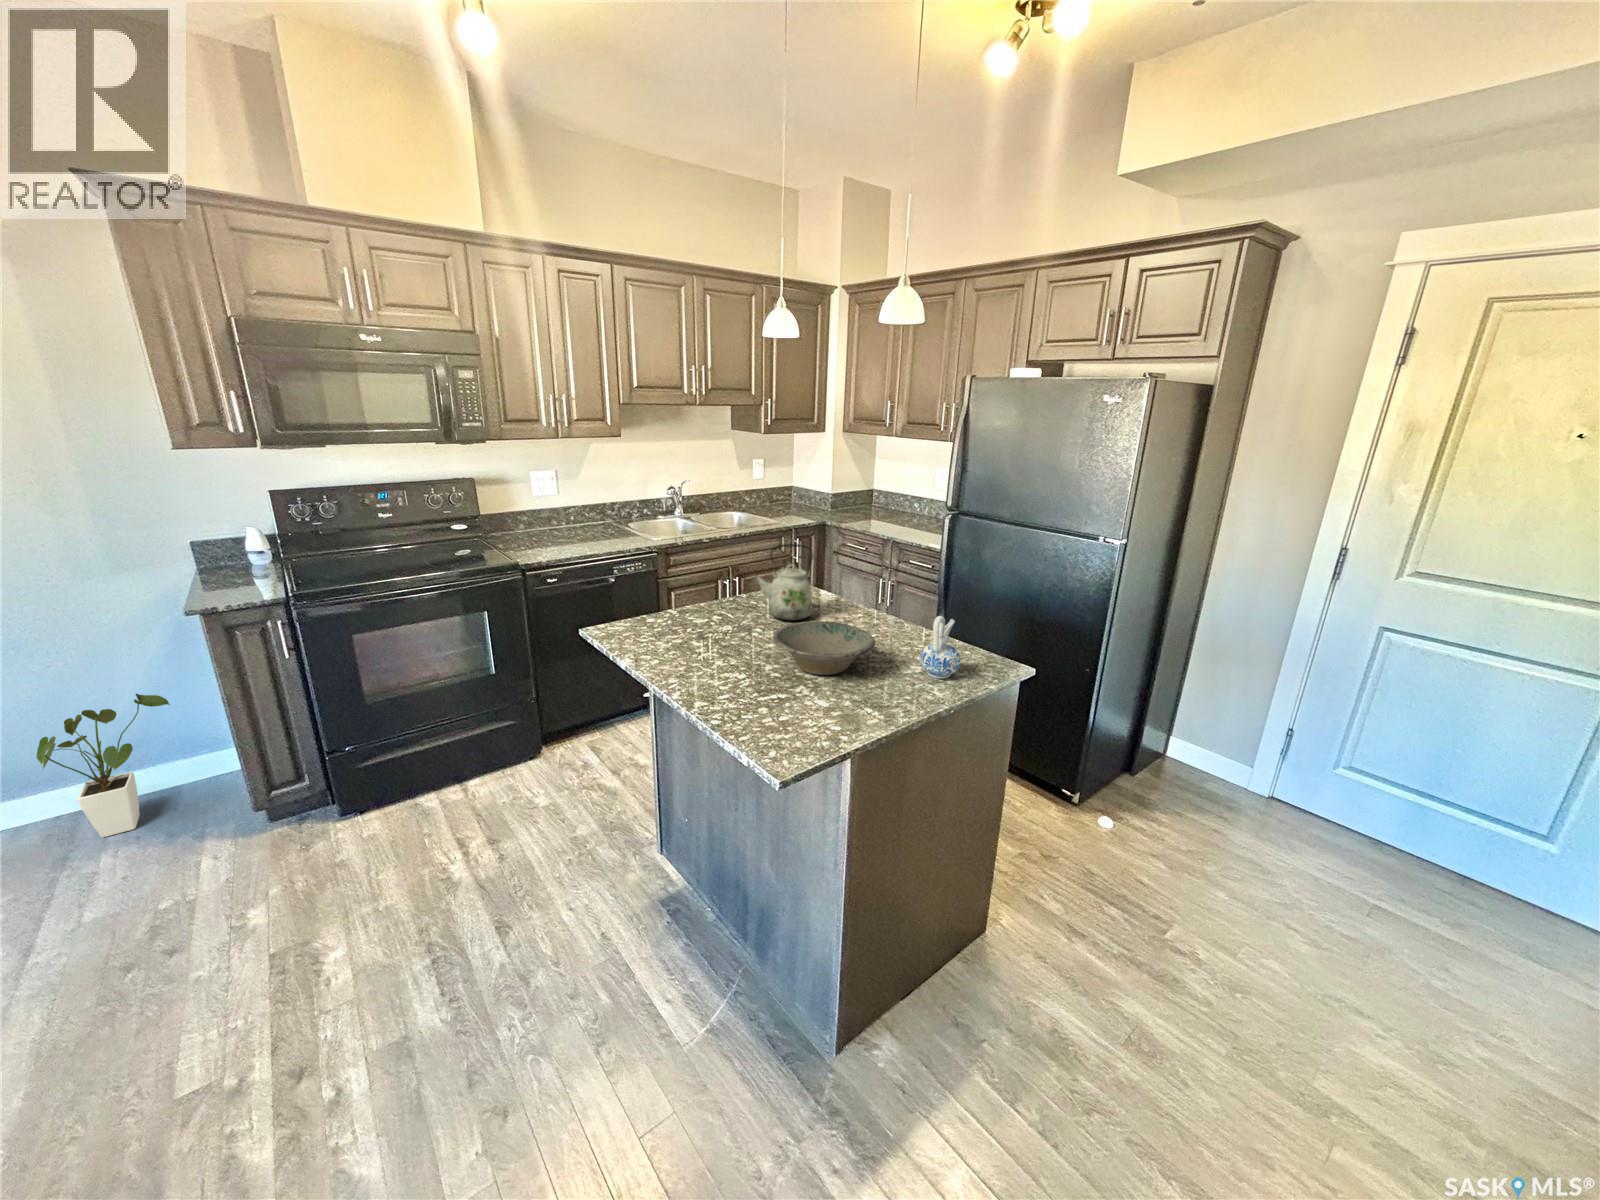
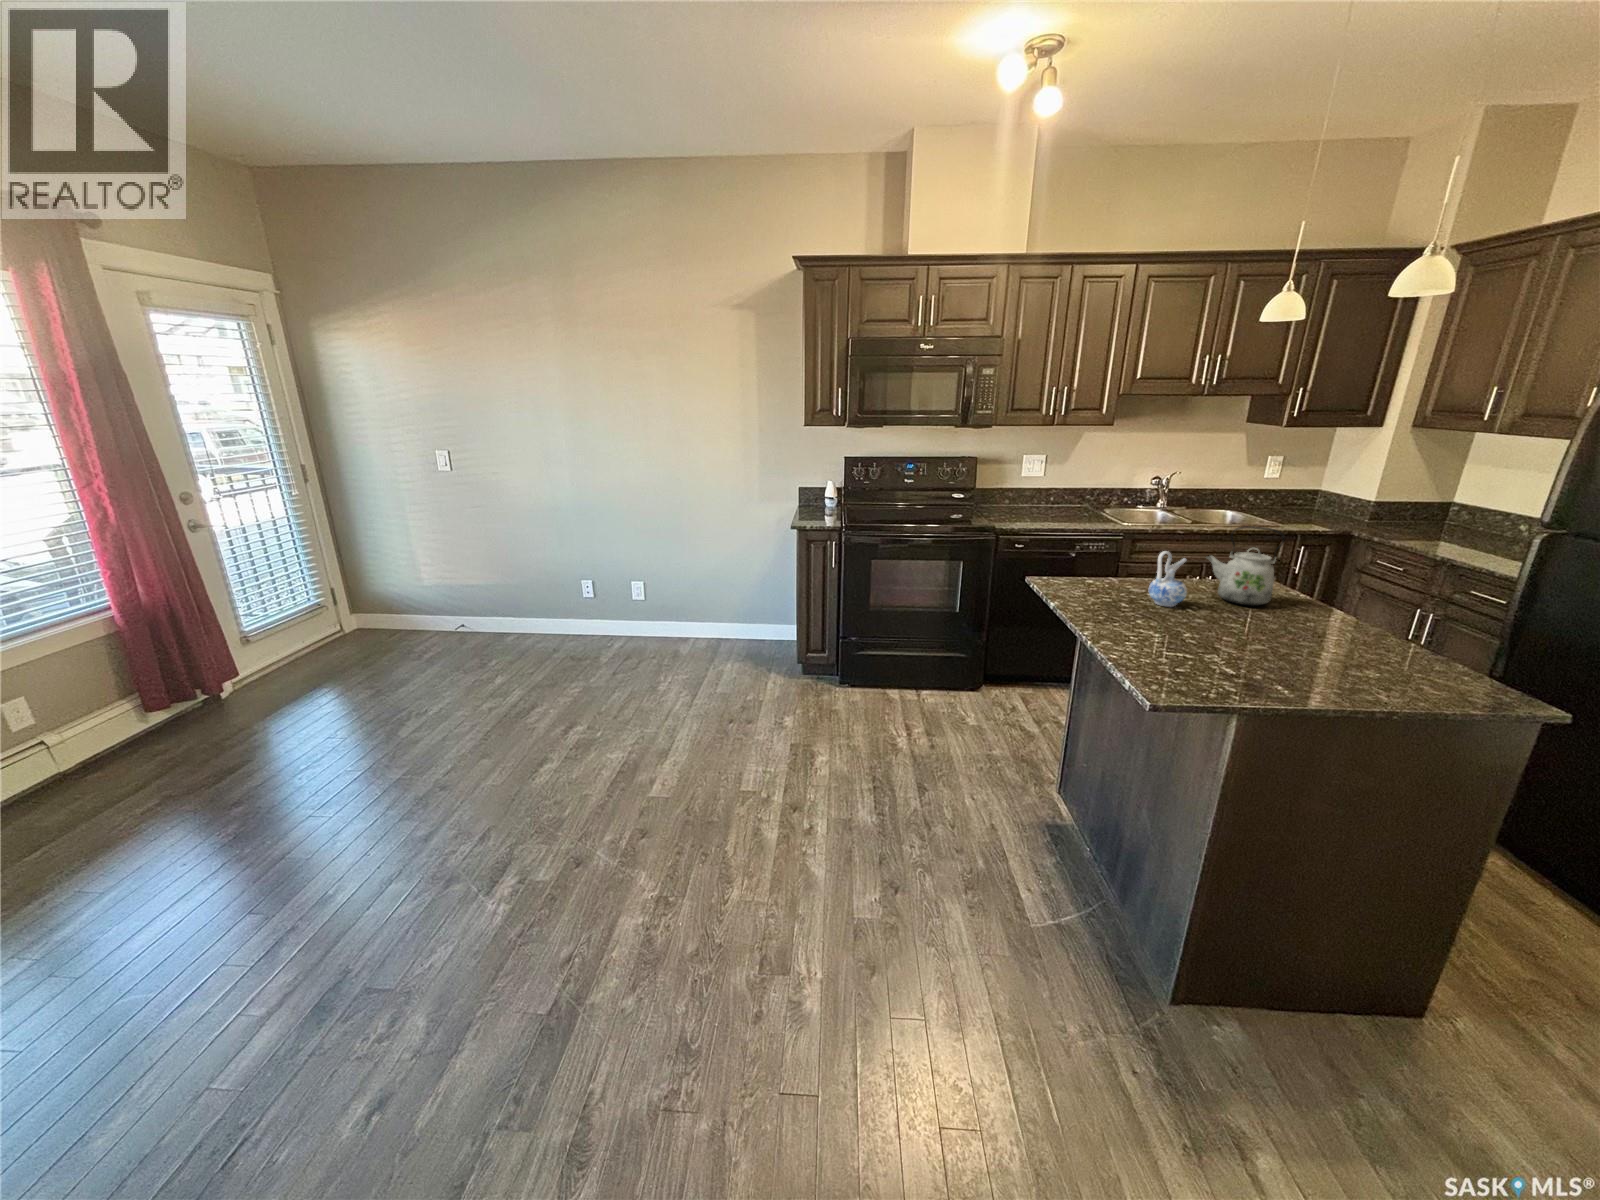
ceramic pitcher: present [920,616,961,679] -> present [1149,551,1187,607]
bowl: present [773,621,875,675] -> none [1203,599,1329,652]
house plant: present [36,694,170,837] -> none [716,576,773,655]

